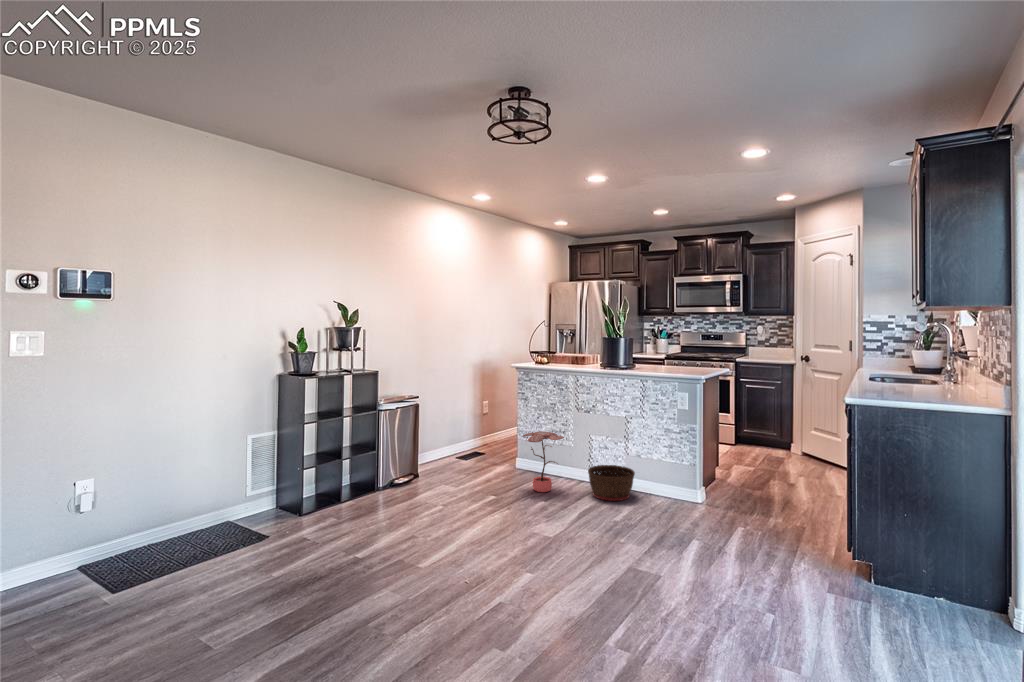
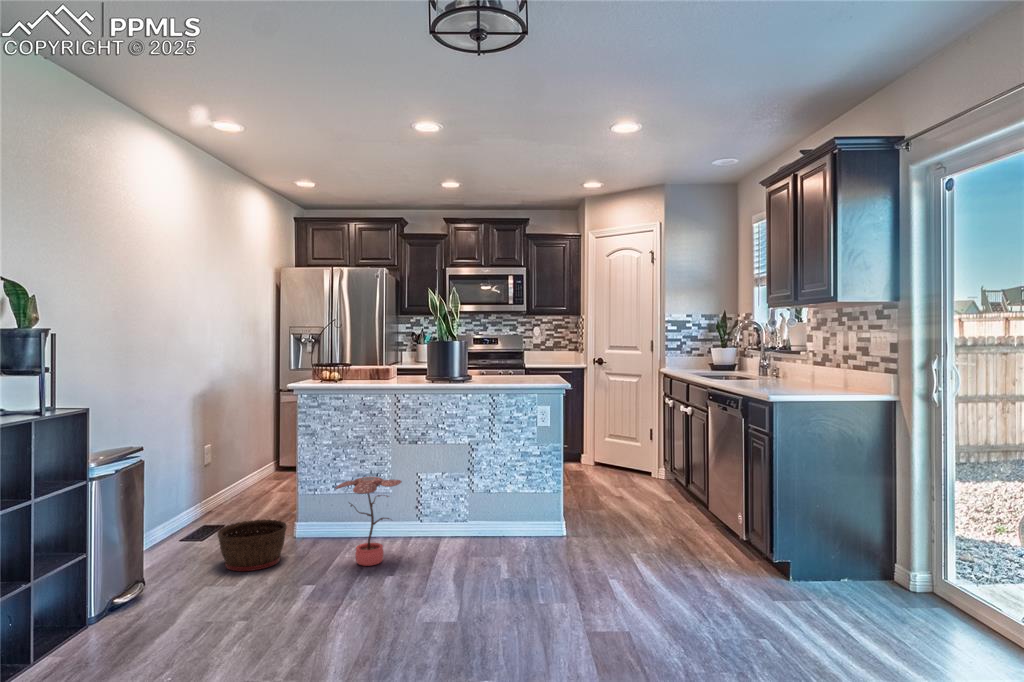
basket: present [588,465,635,501] -> present [218,520,287,571]

